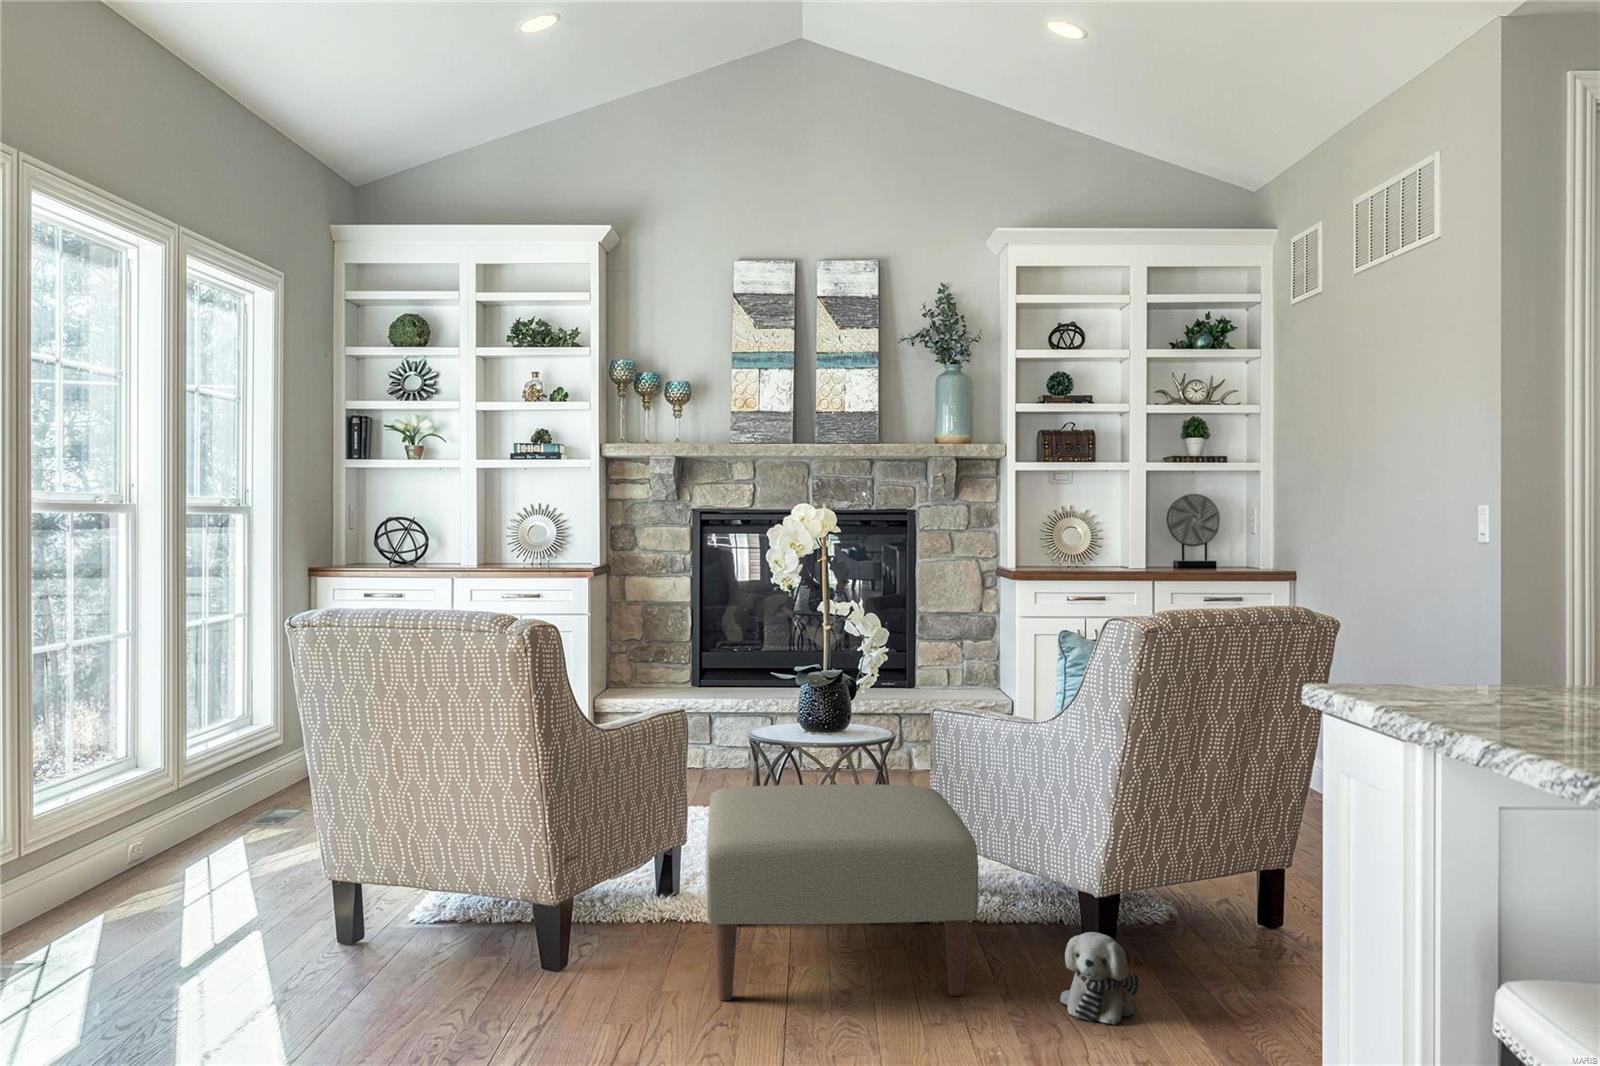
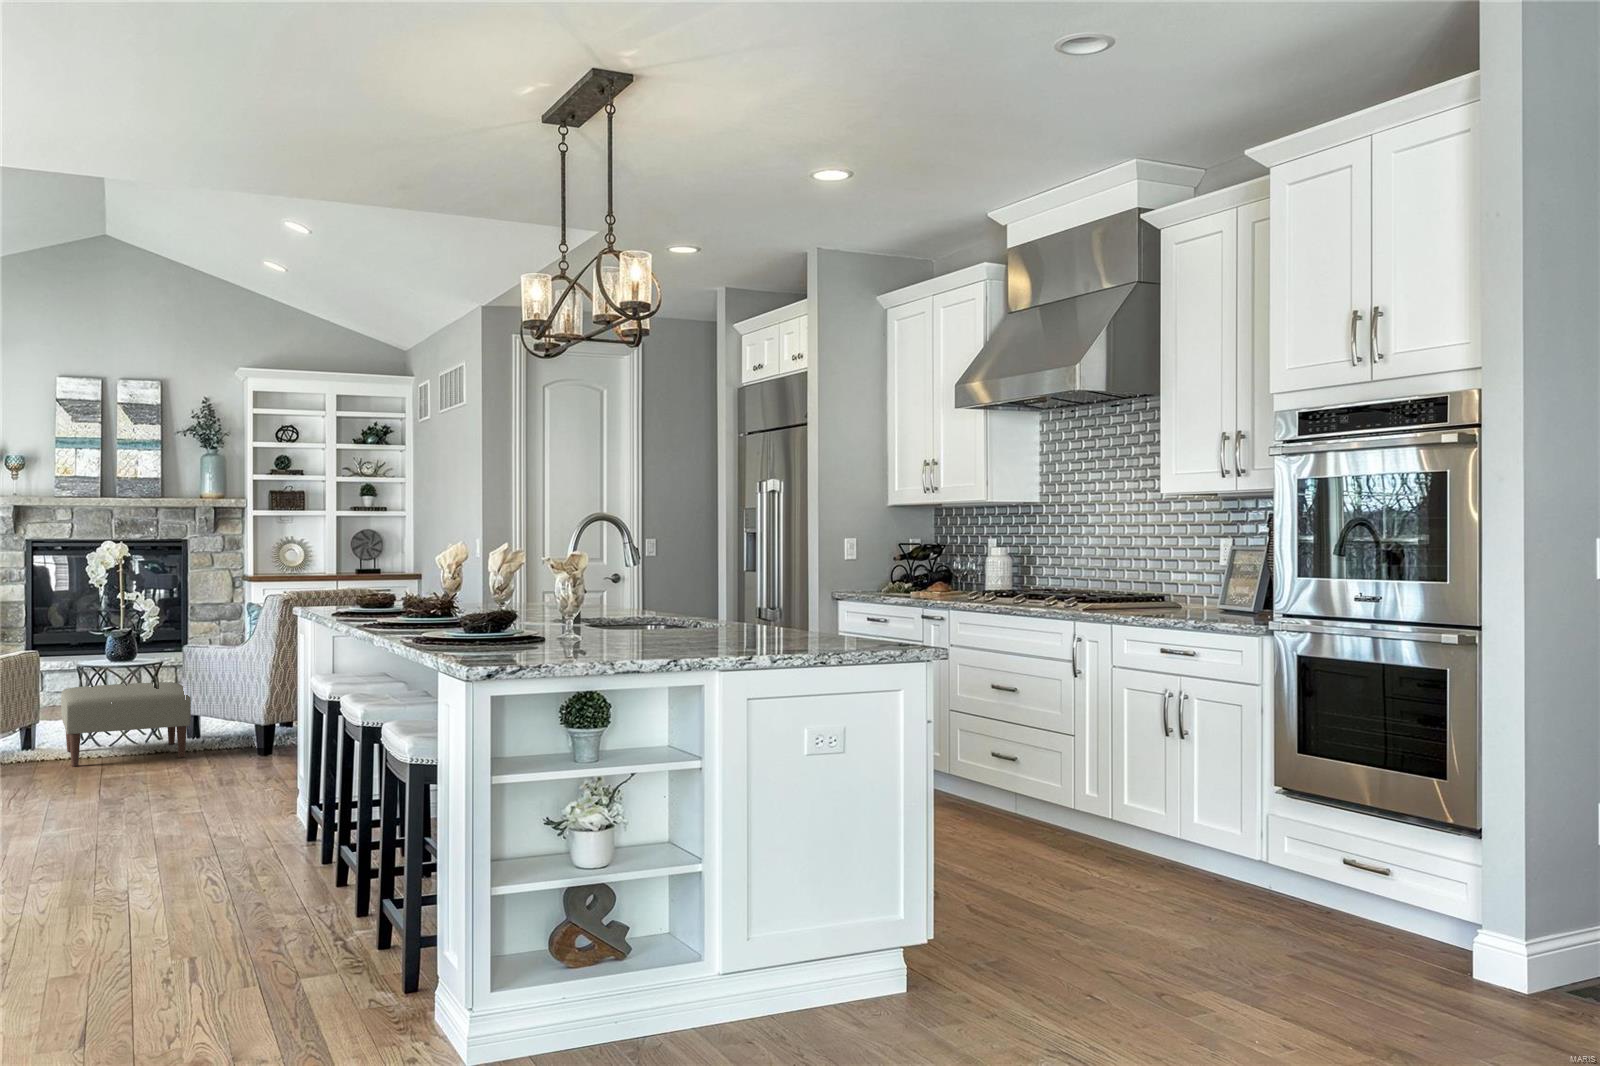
plush toy: present [1060,932,1139,1025] -> none [226,725,257,758]

